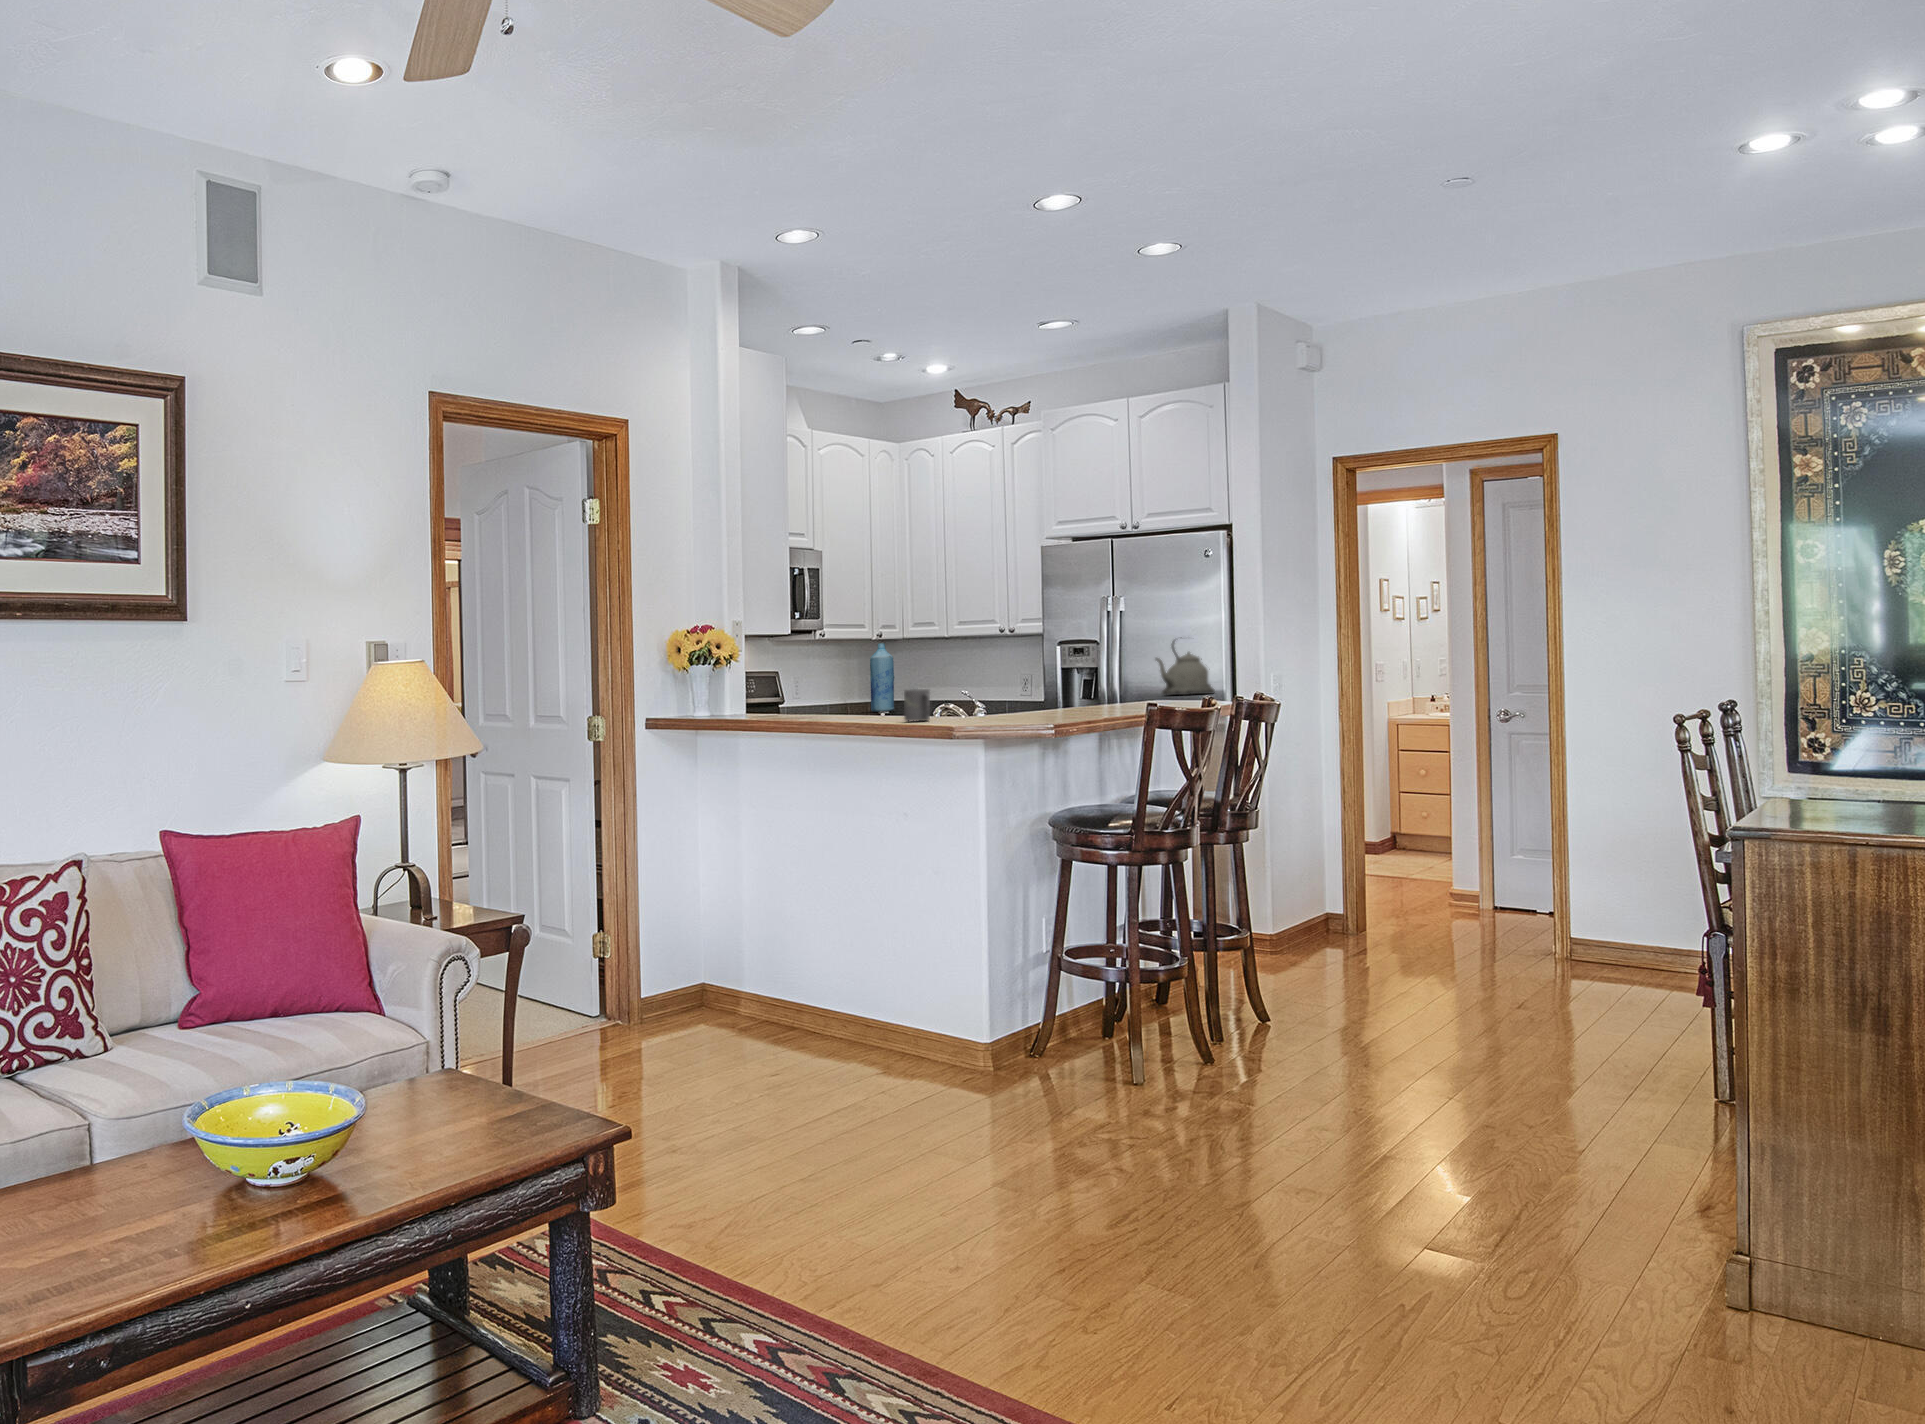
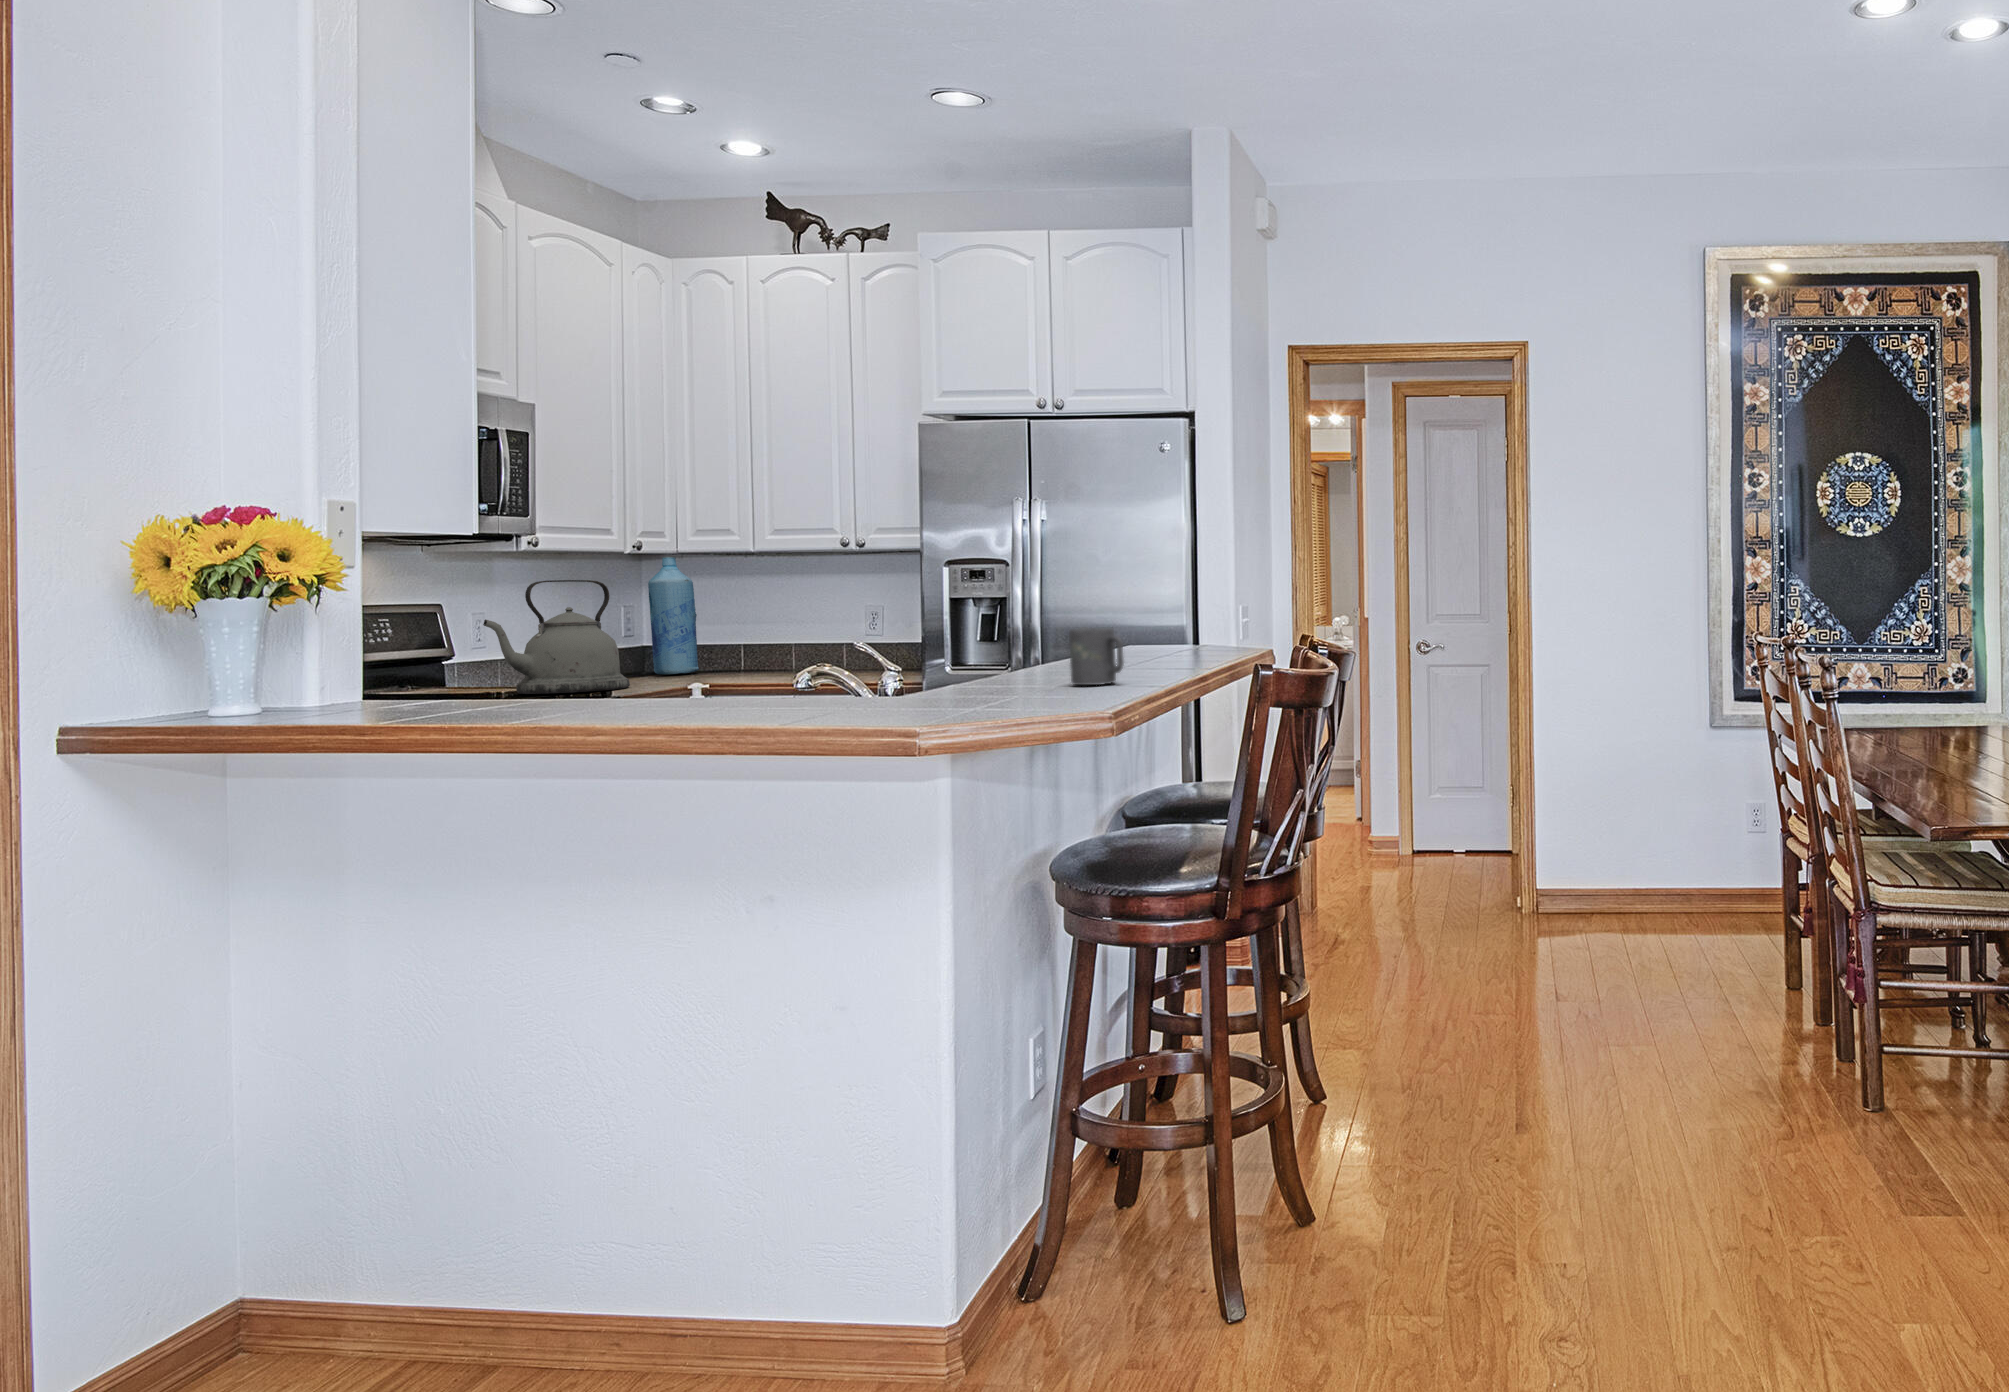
kettle: present [1156,640,1215,695] -> present [483,580,630,694]
mug: present [904,689,930,721] -> present [1069,628,1124,685]

